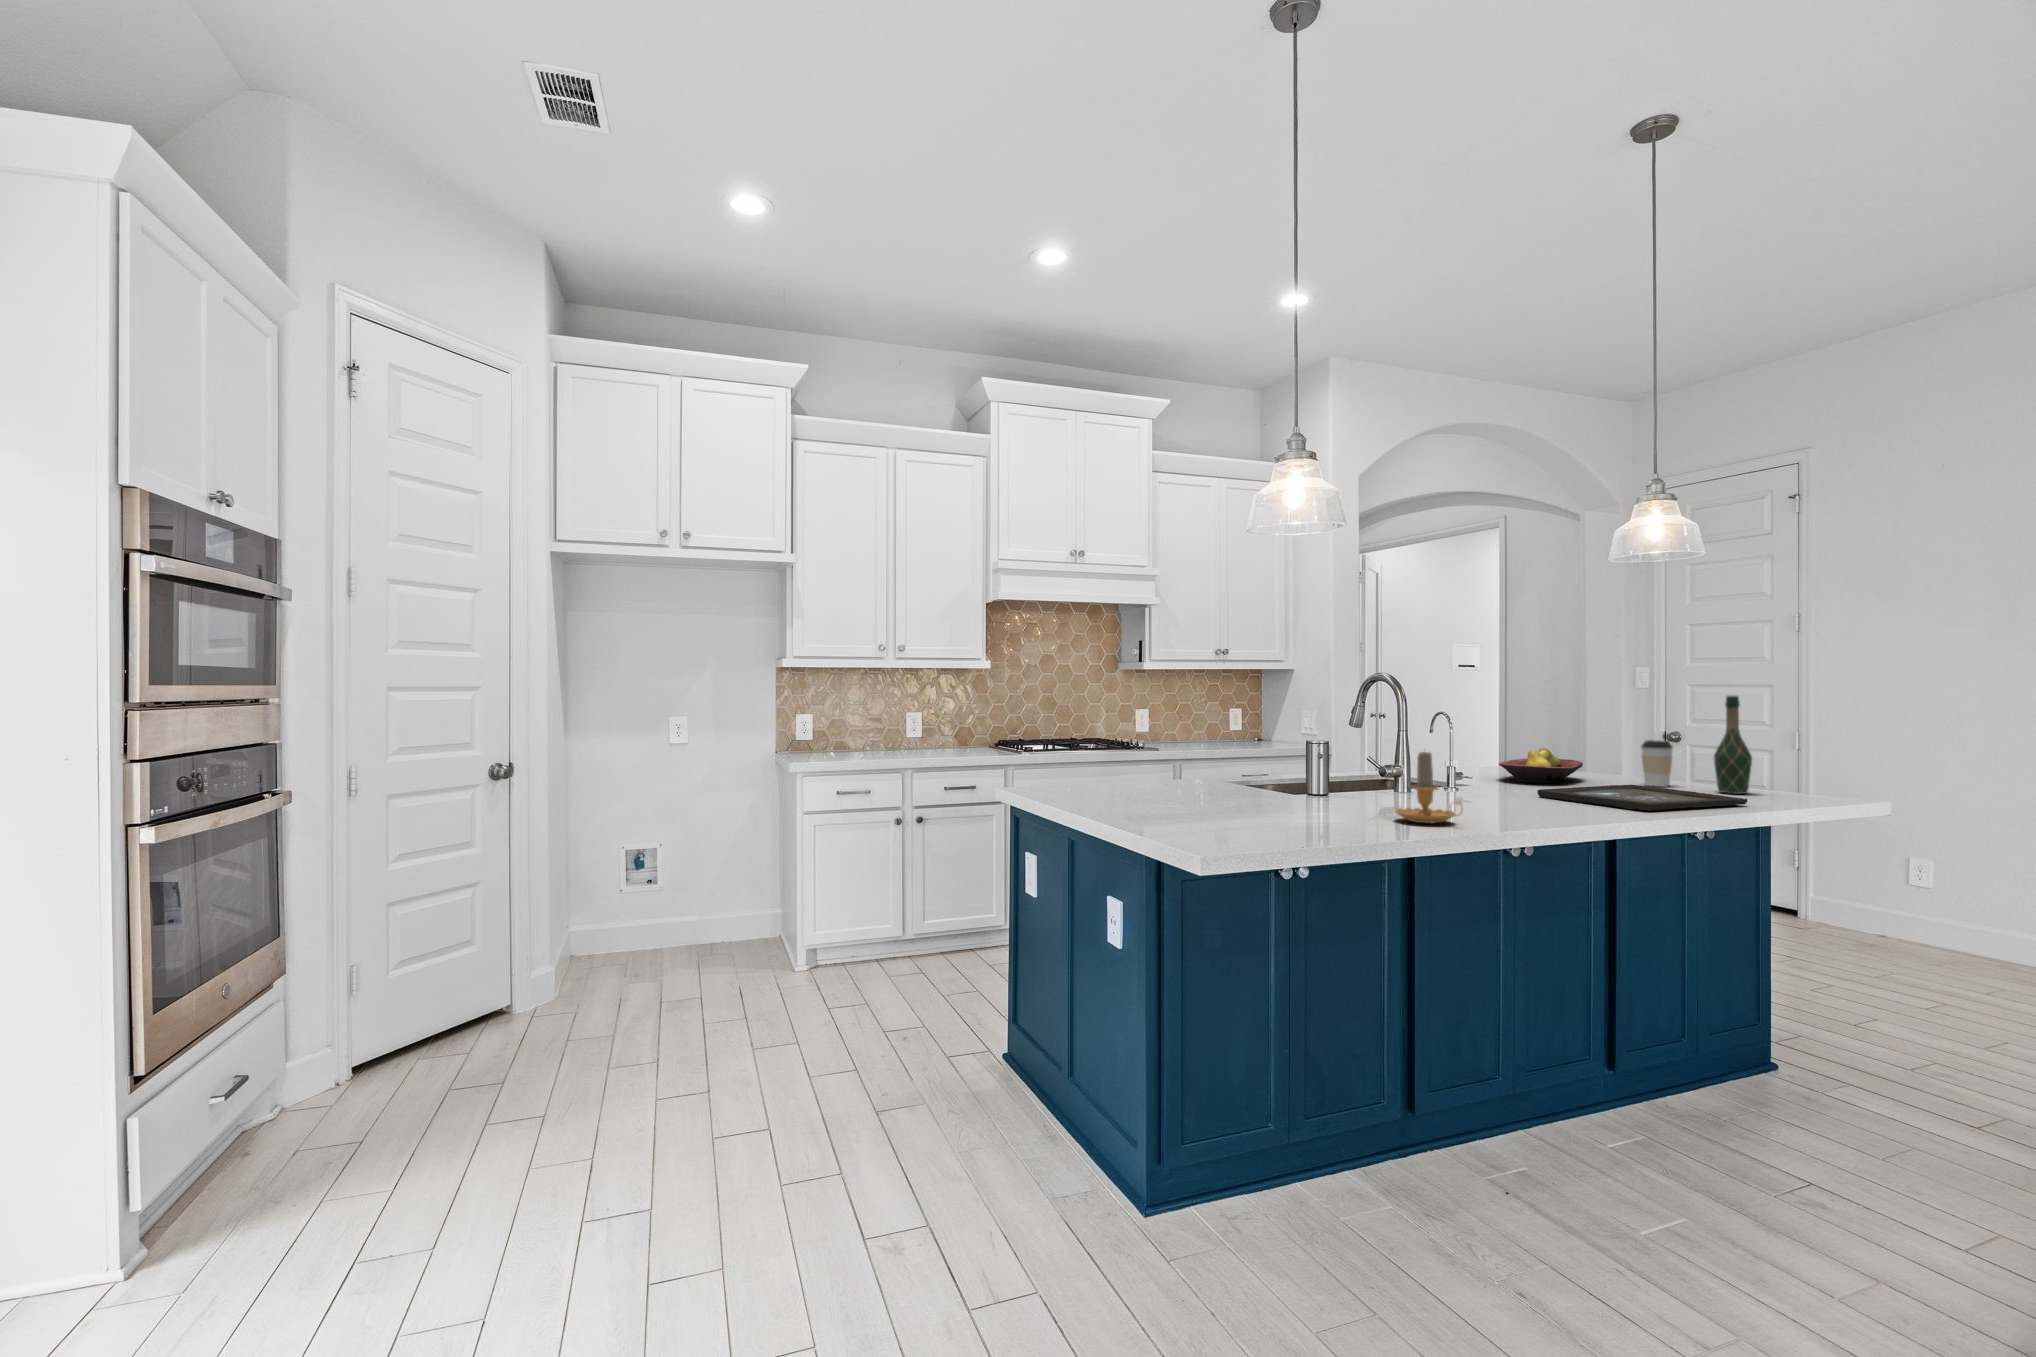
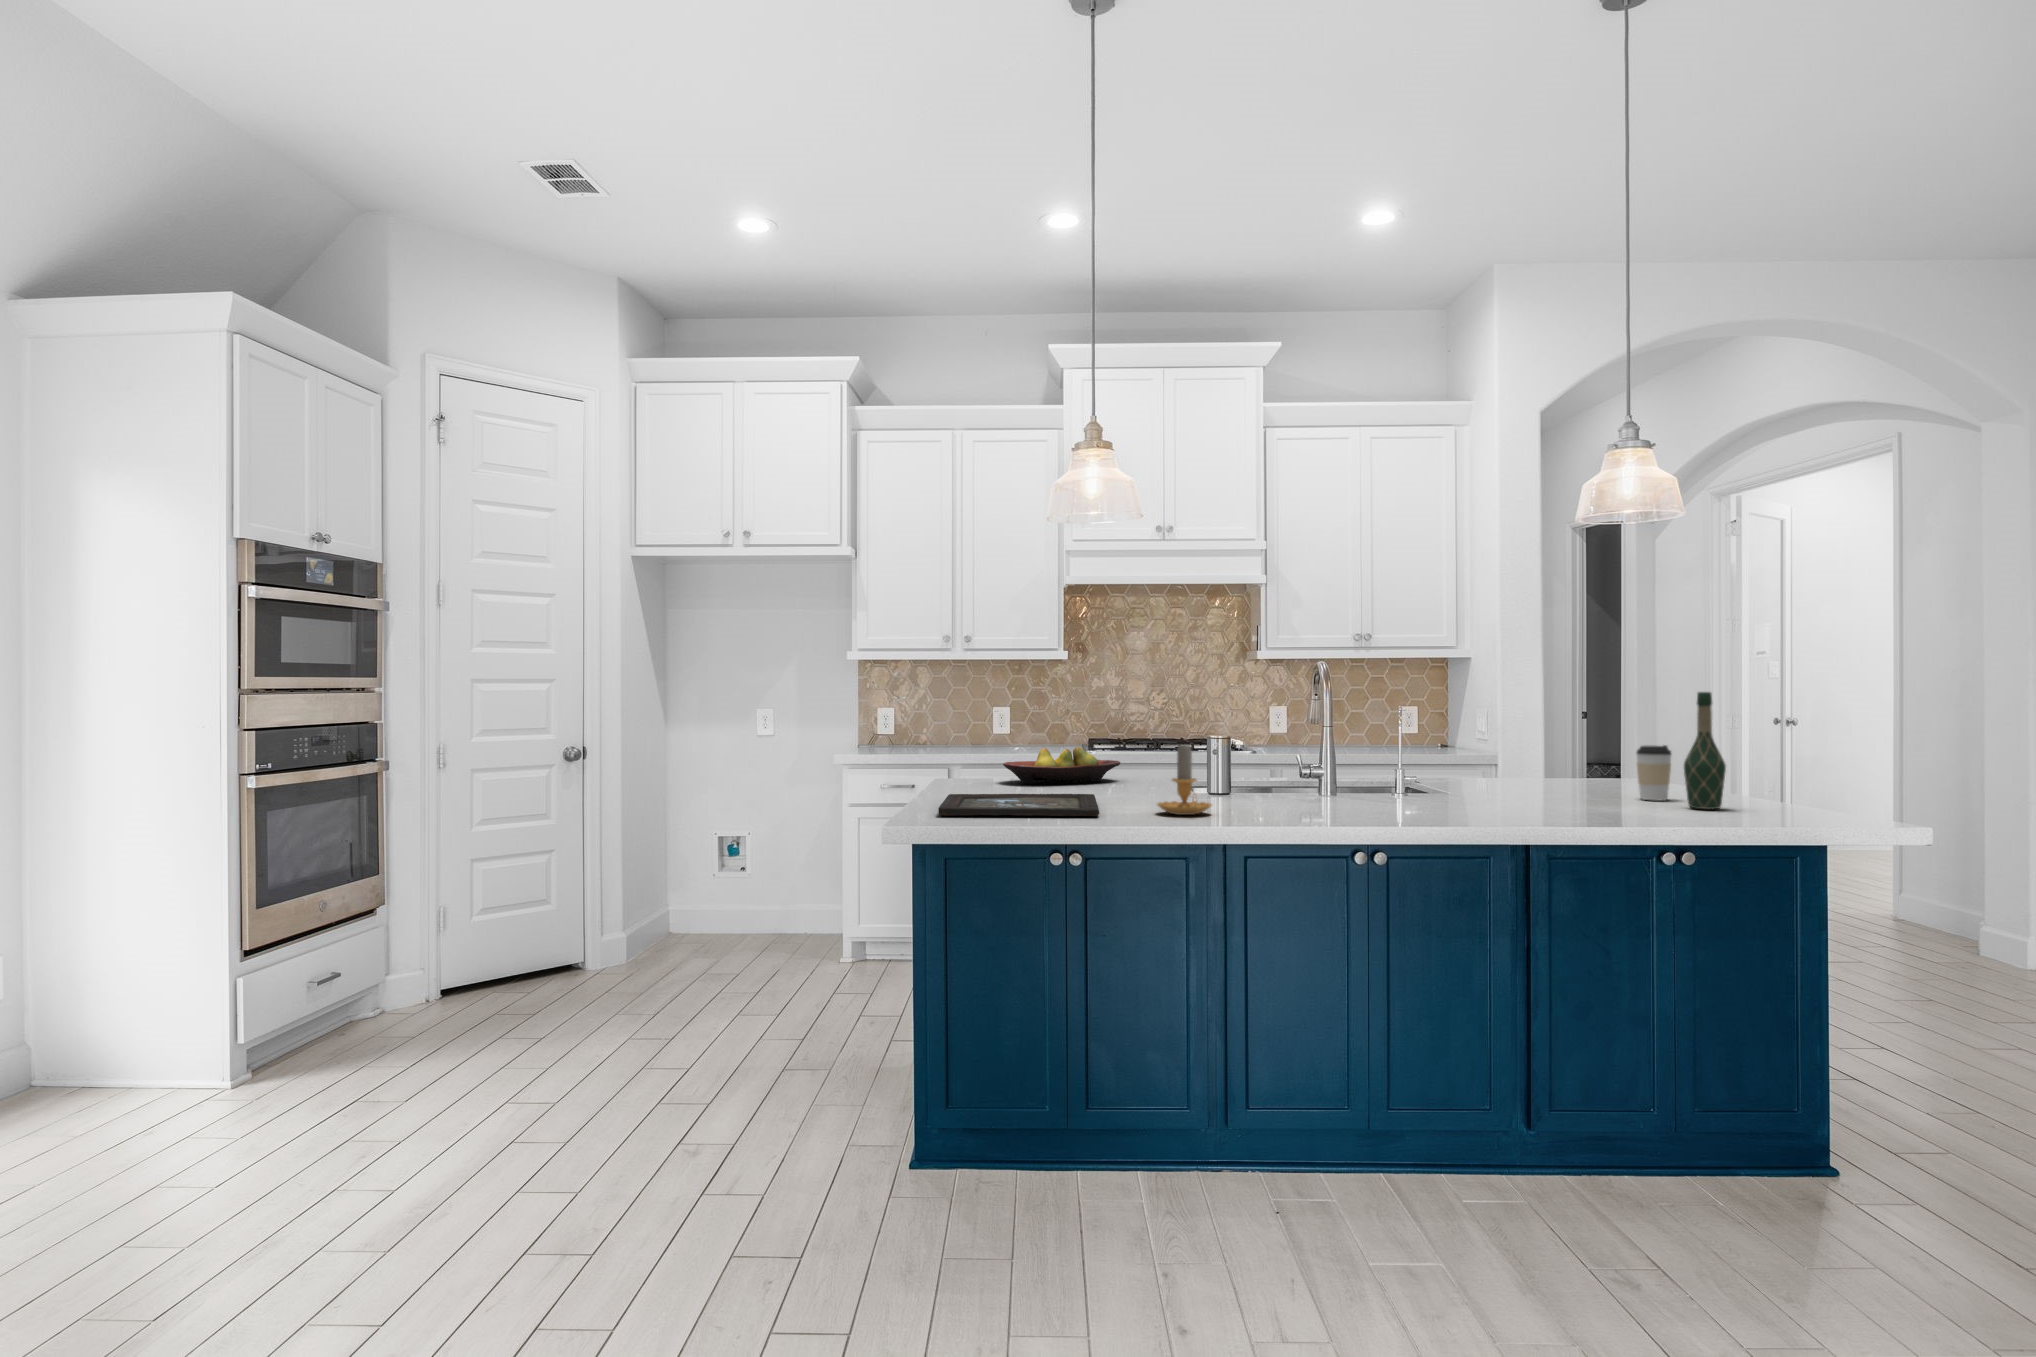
fruit bowl: present [1499,748,1583,783] -> present [1003,747,1120,784]
tray: present [1537,785,1747,811] -> present [938,794,1099,816]

